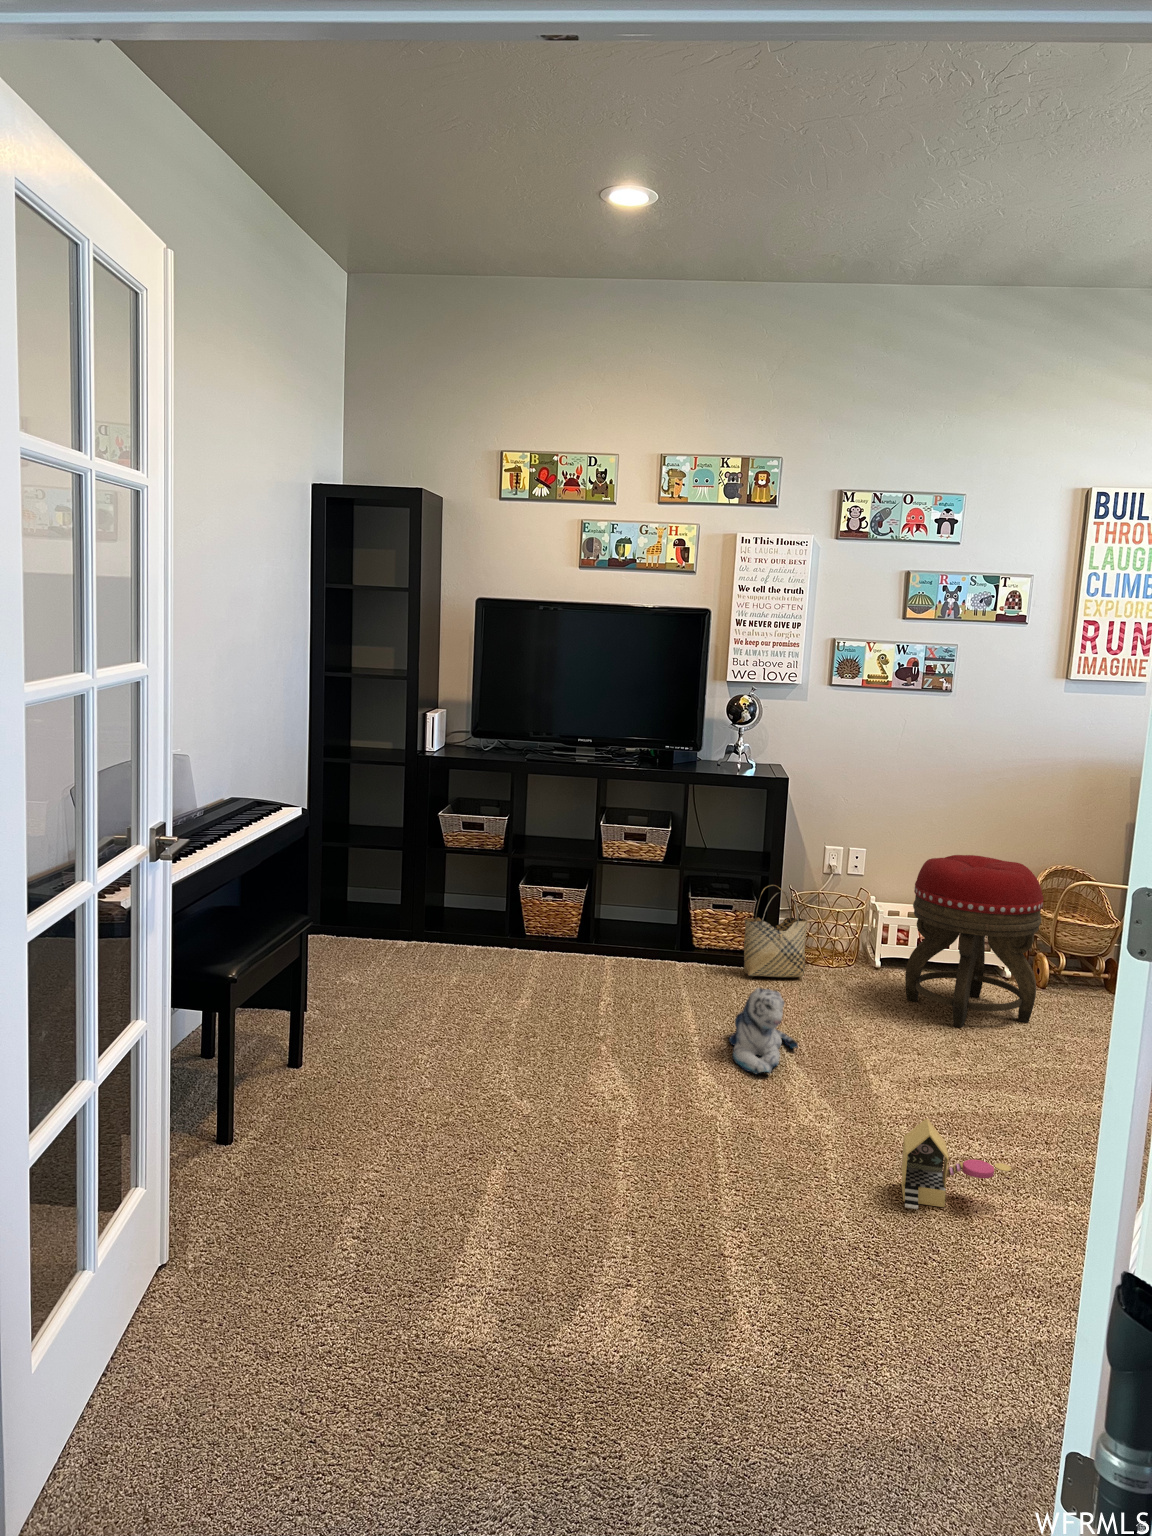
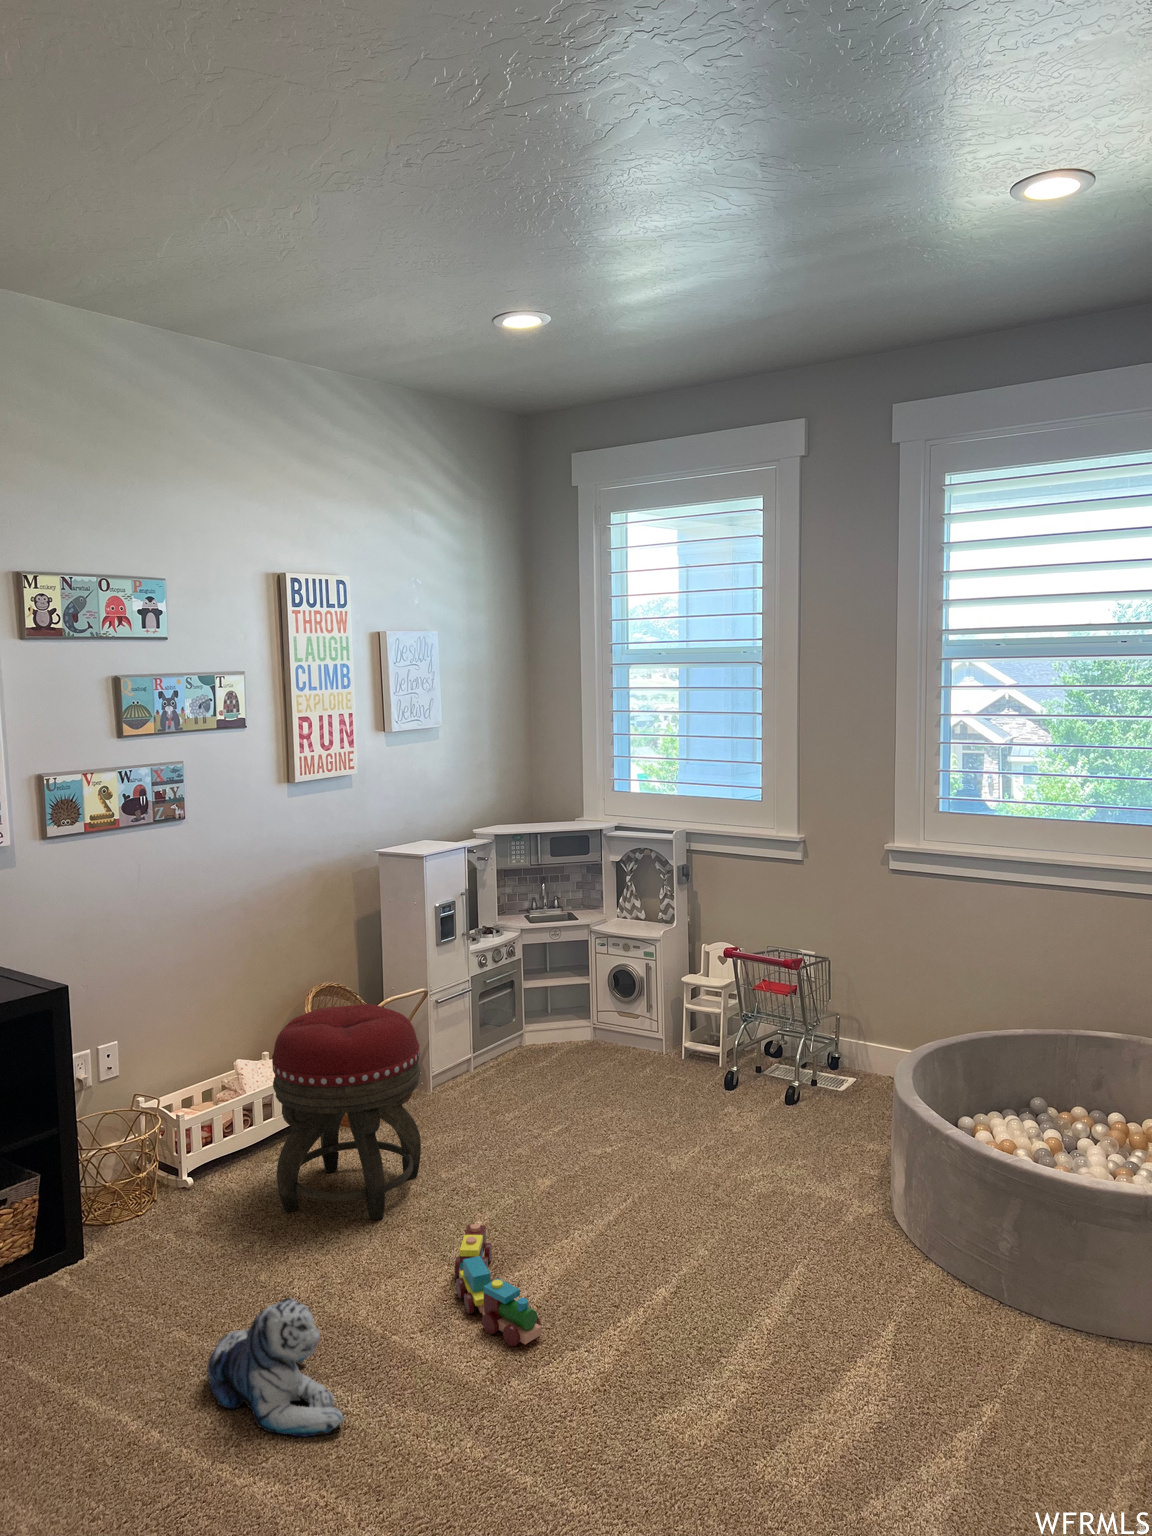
woven basket: present [744,884,807,977] -> none [58,1139,147,1285]
toy train: none [917,1039,995,1109] -> present [455,1224,541,1347]
toy house: present [901,1118,1011,1209] -> none [657,1366,750,1492]

